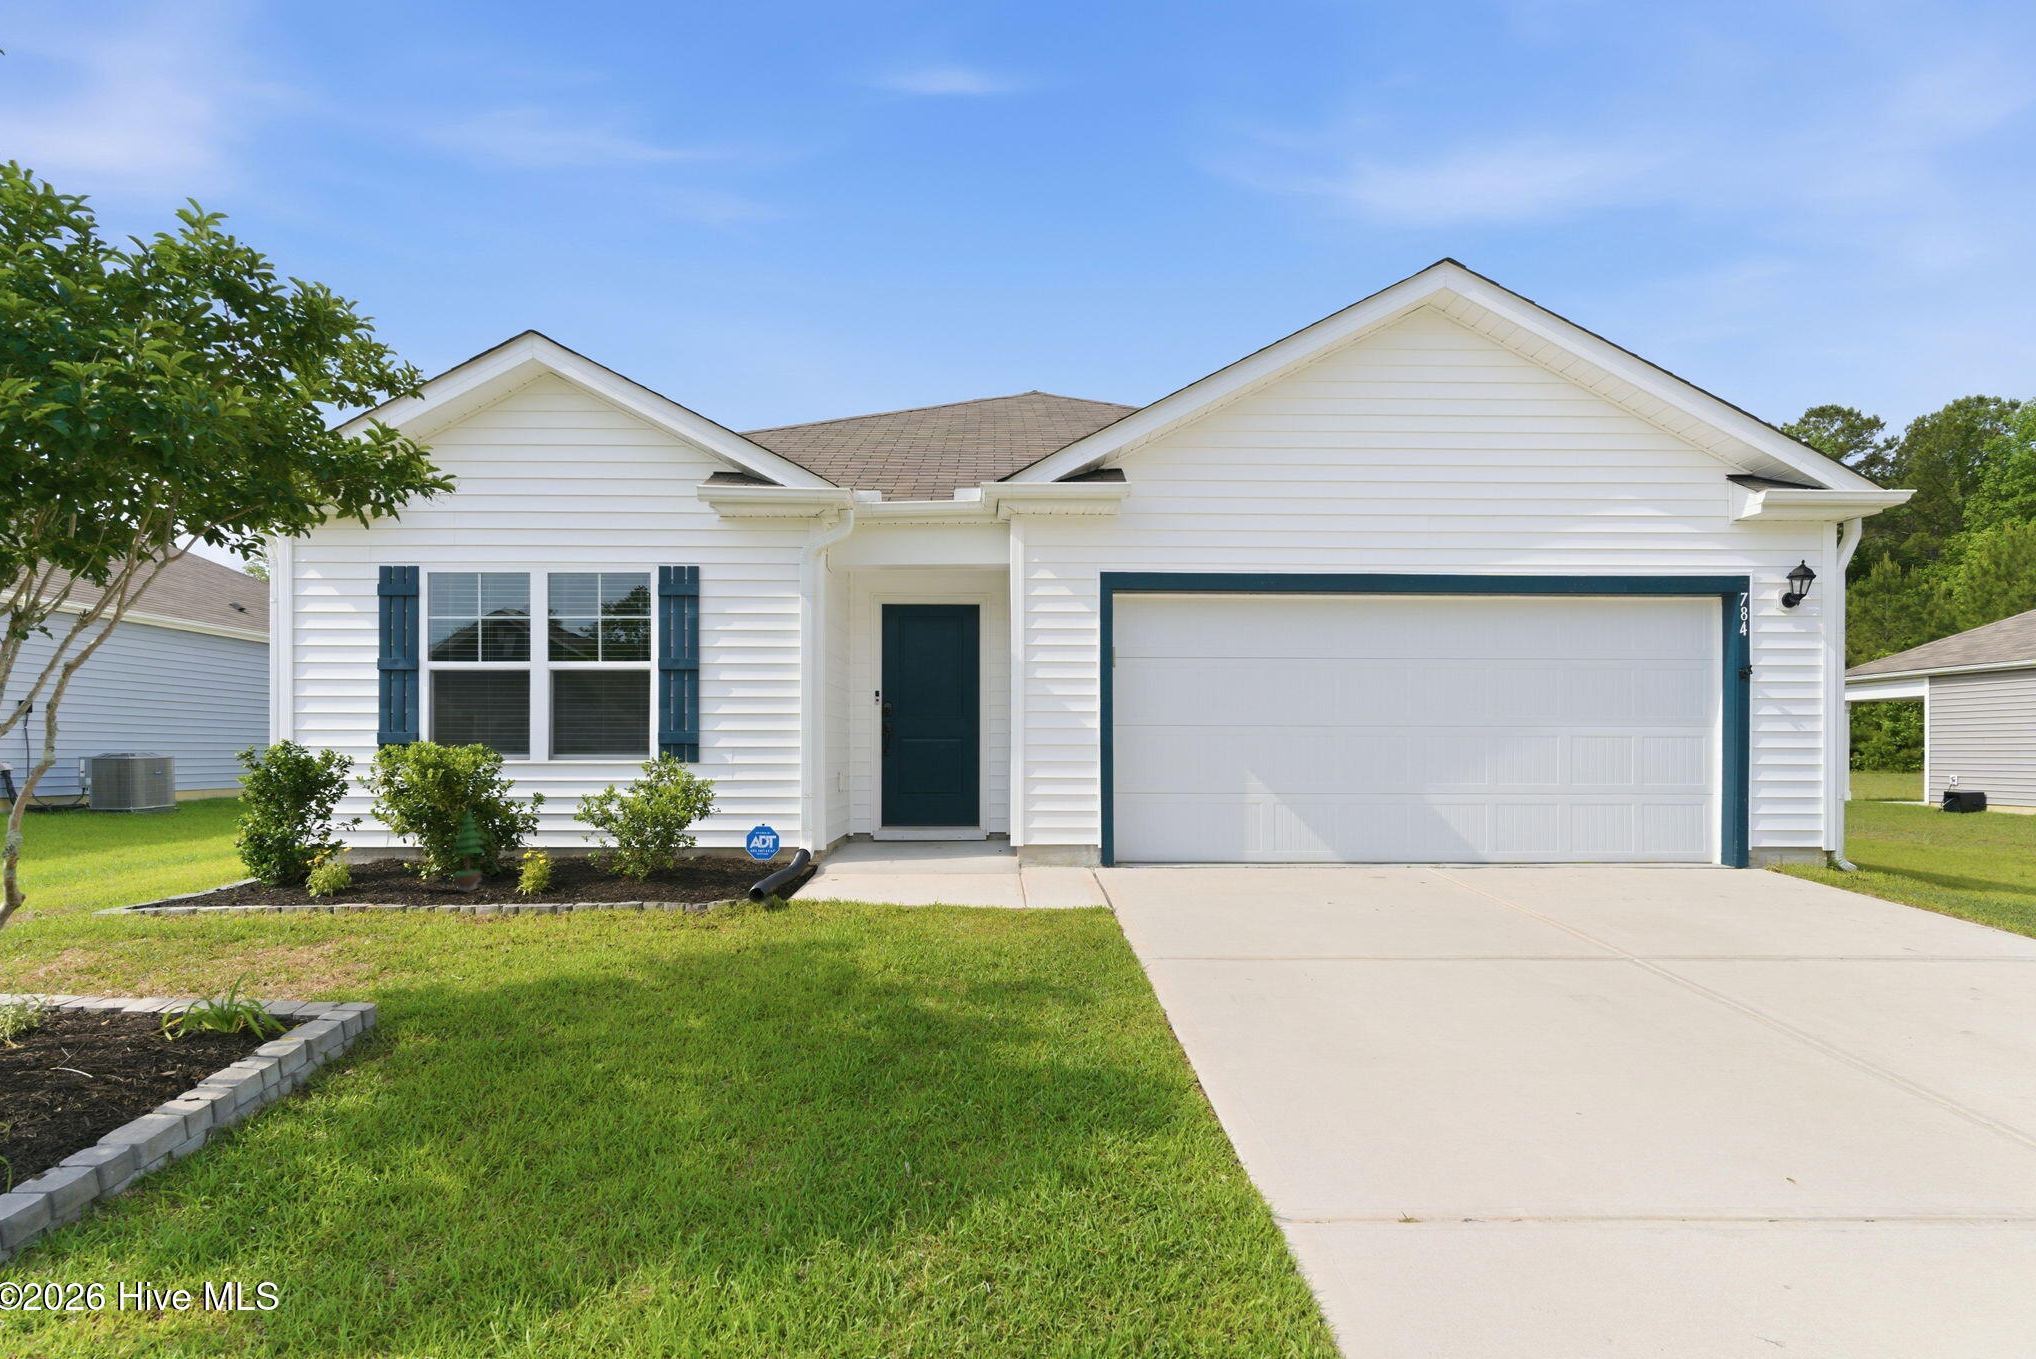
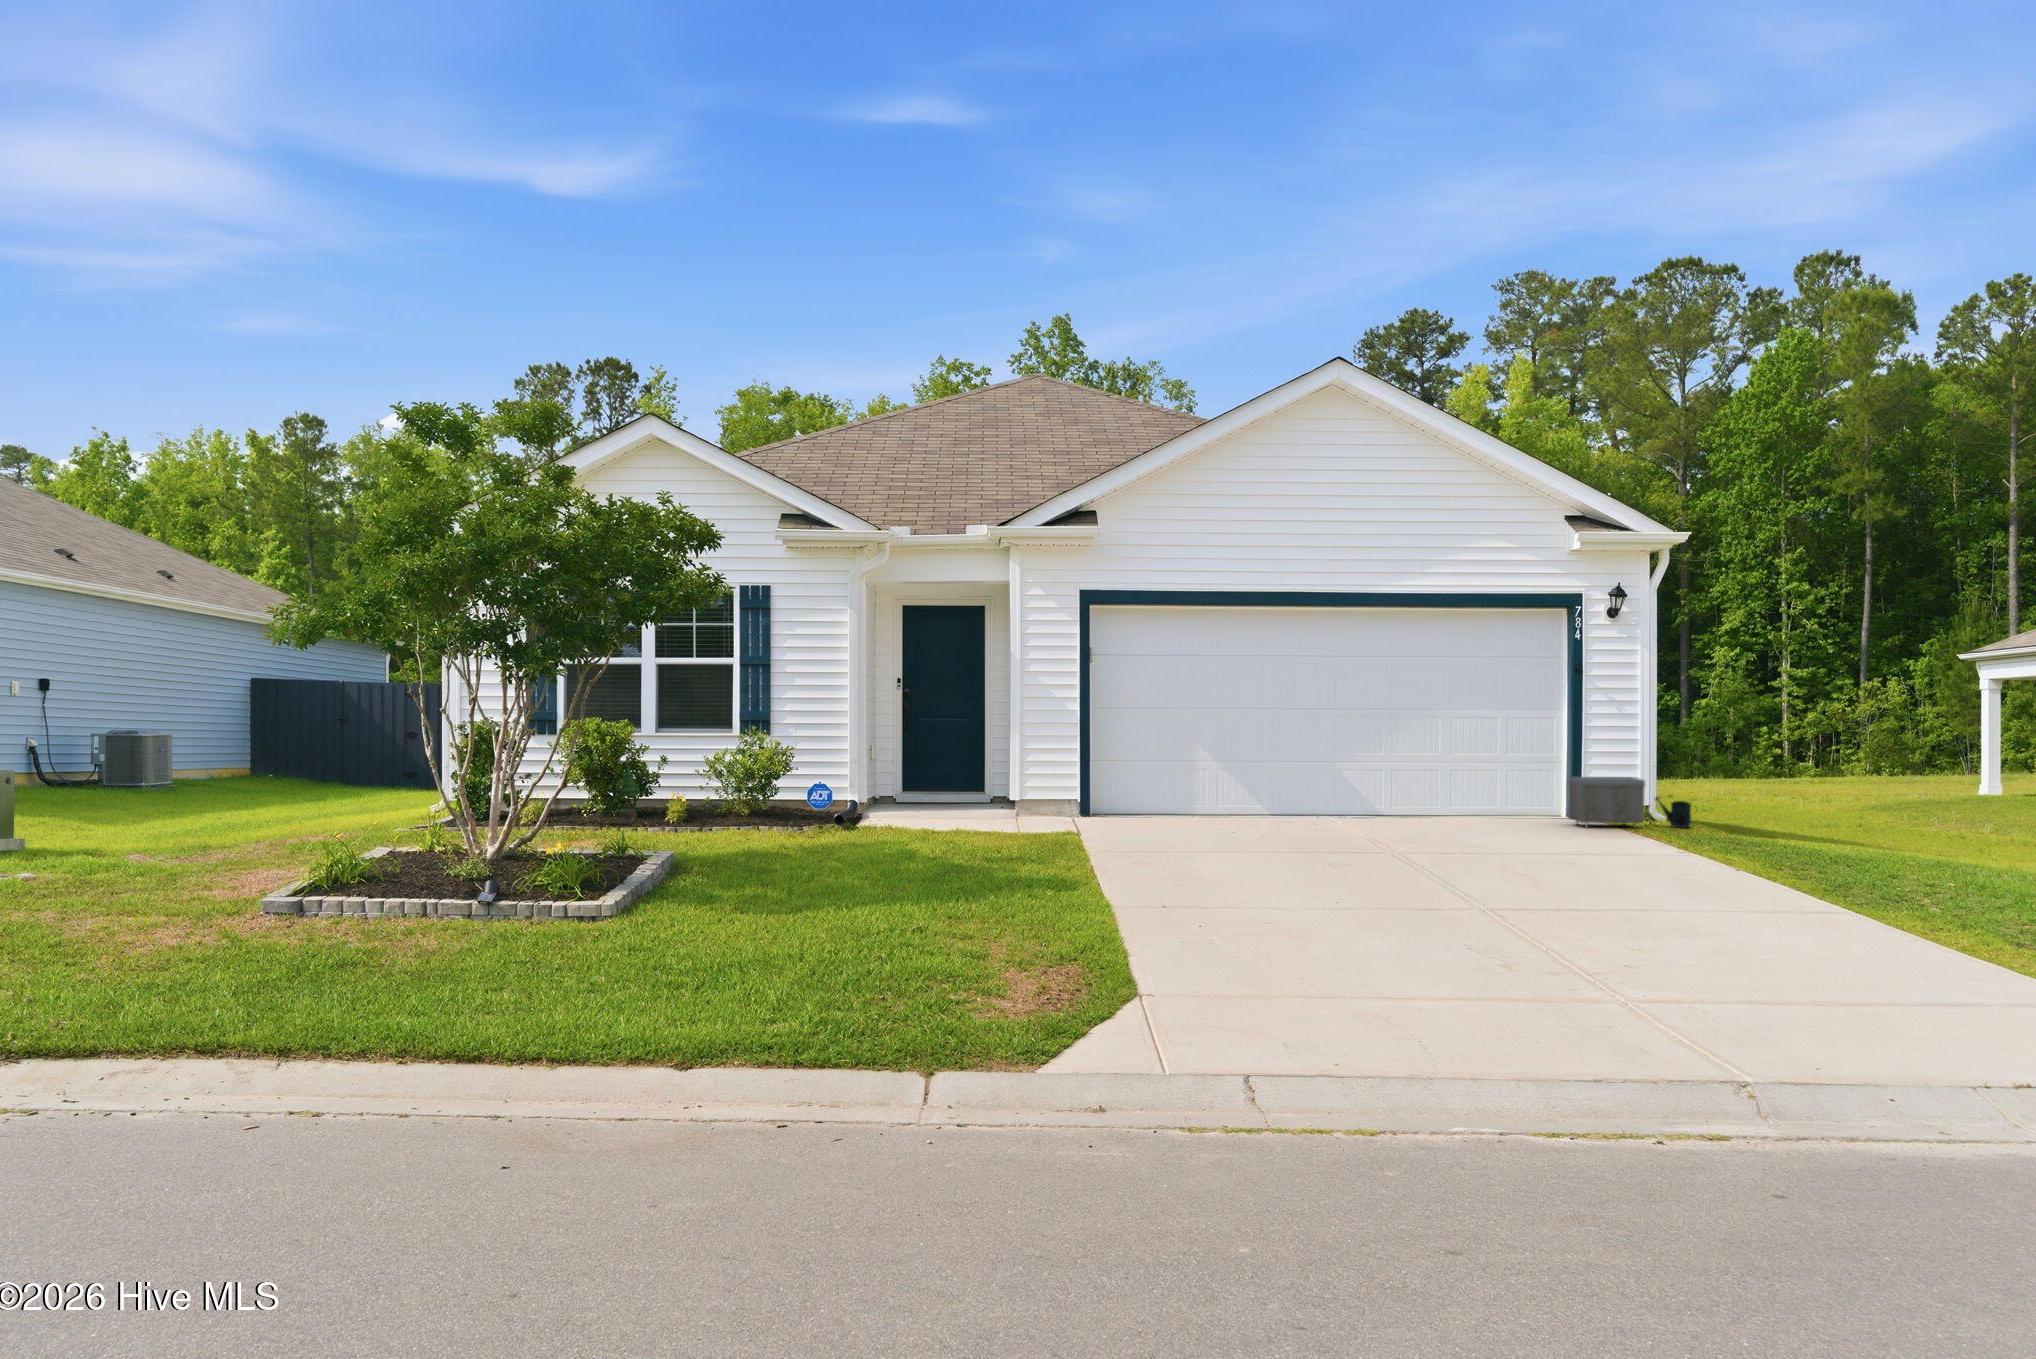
storage bench: none [1737,813,1855,882] -> present [1569,777,1645,827]
watering can: none [1845,838,1920,882] -> present [1655,797,1696,828]

